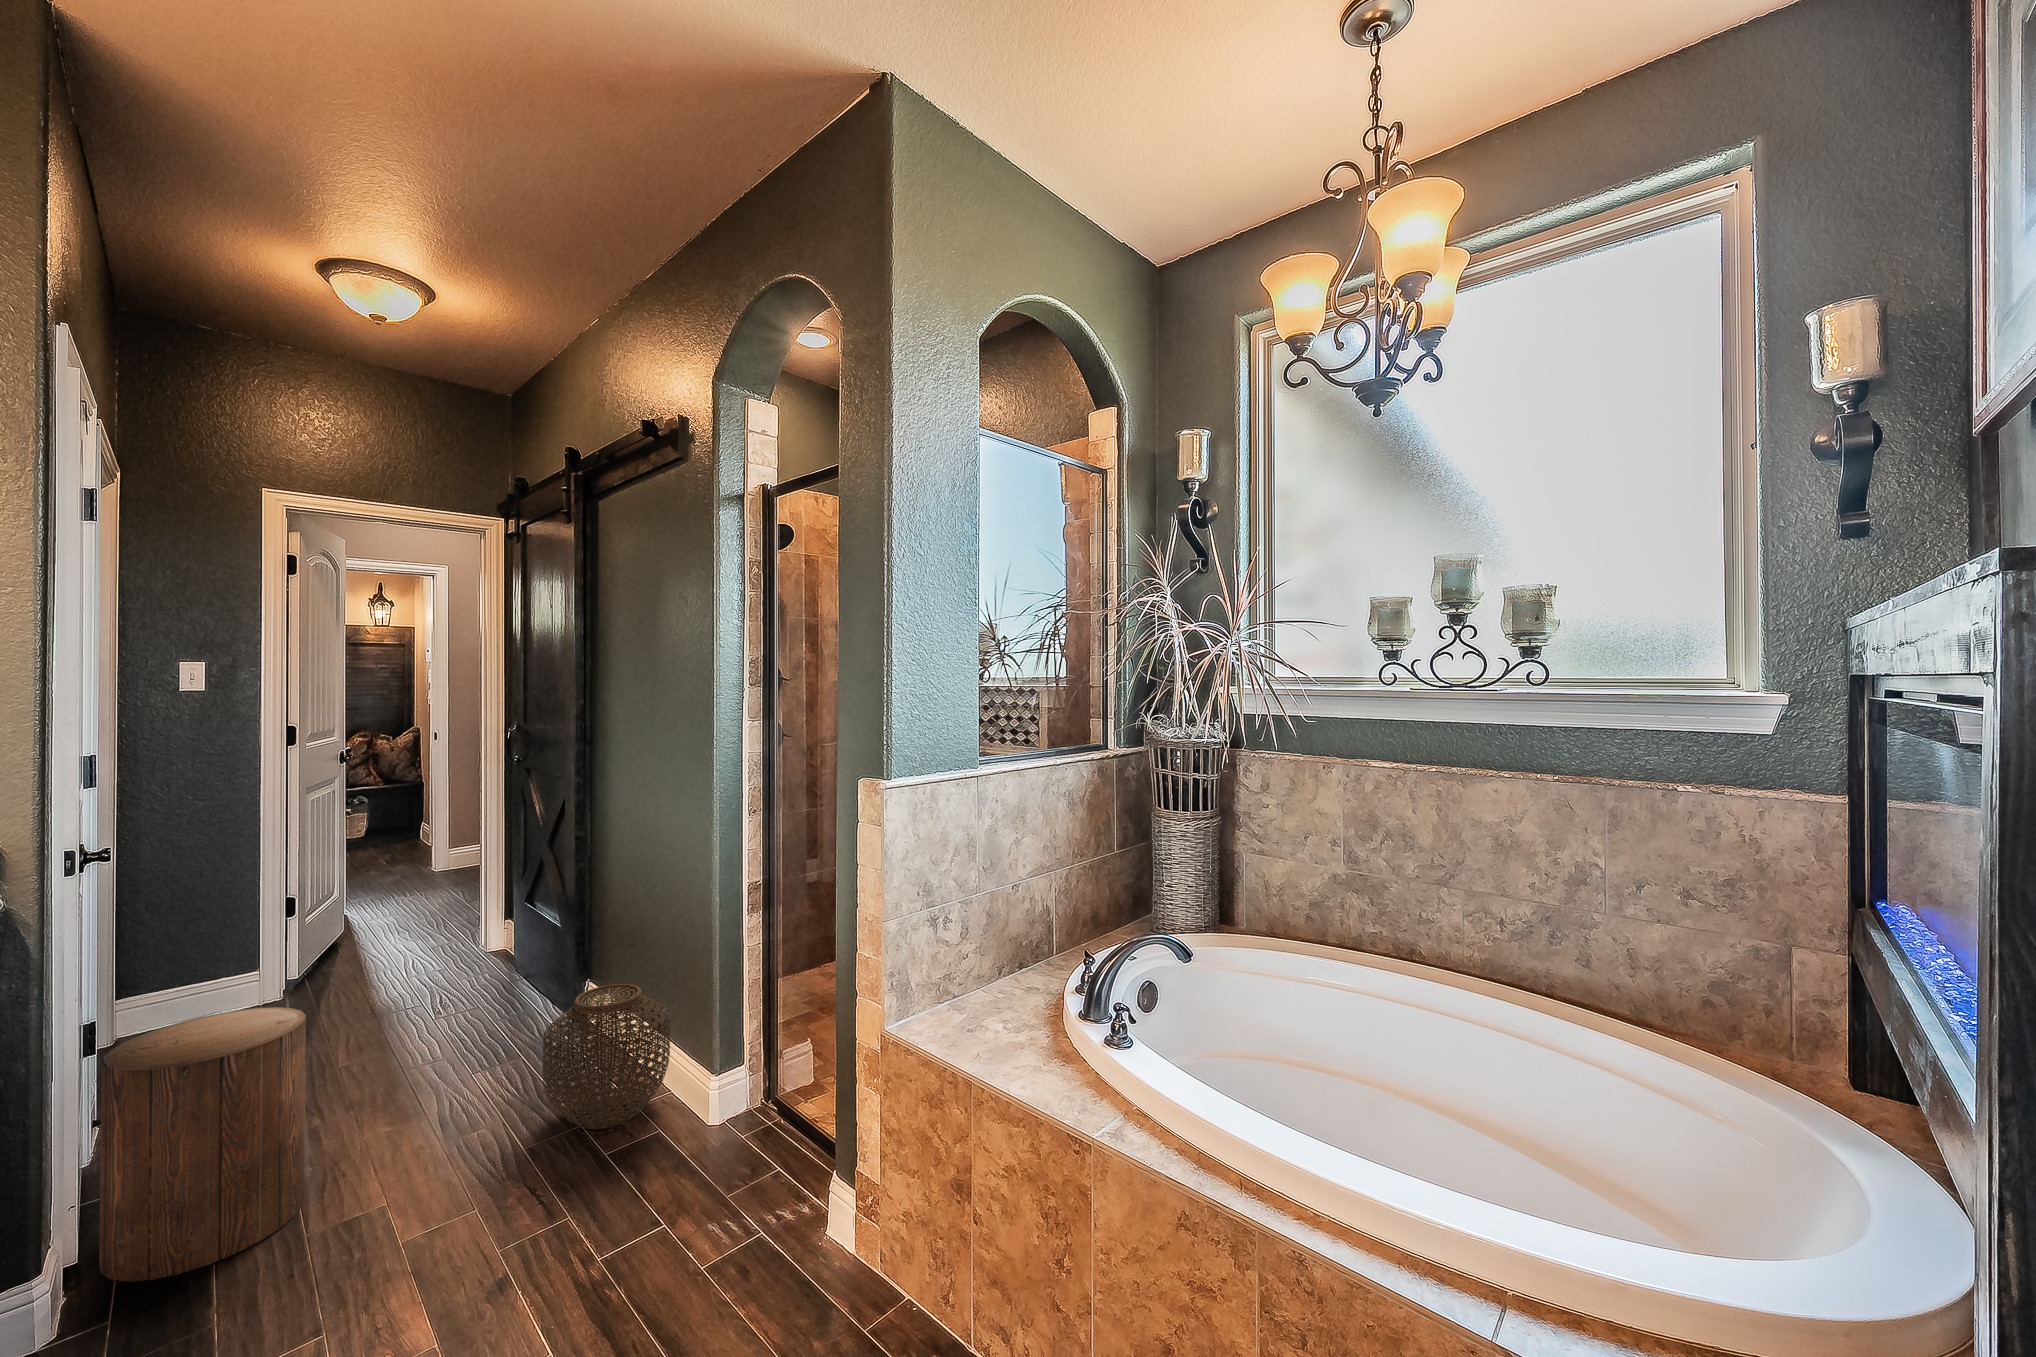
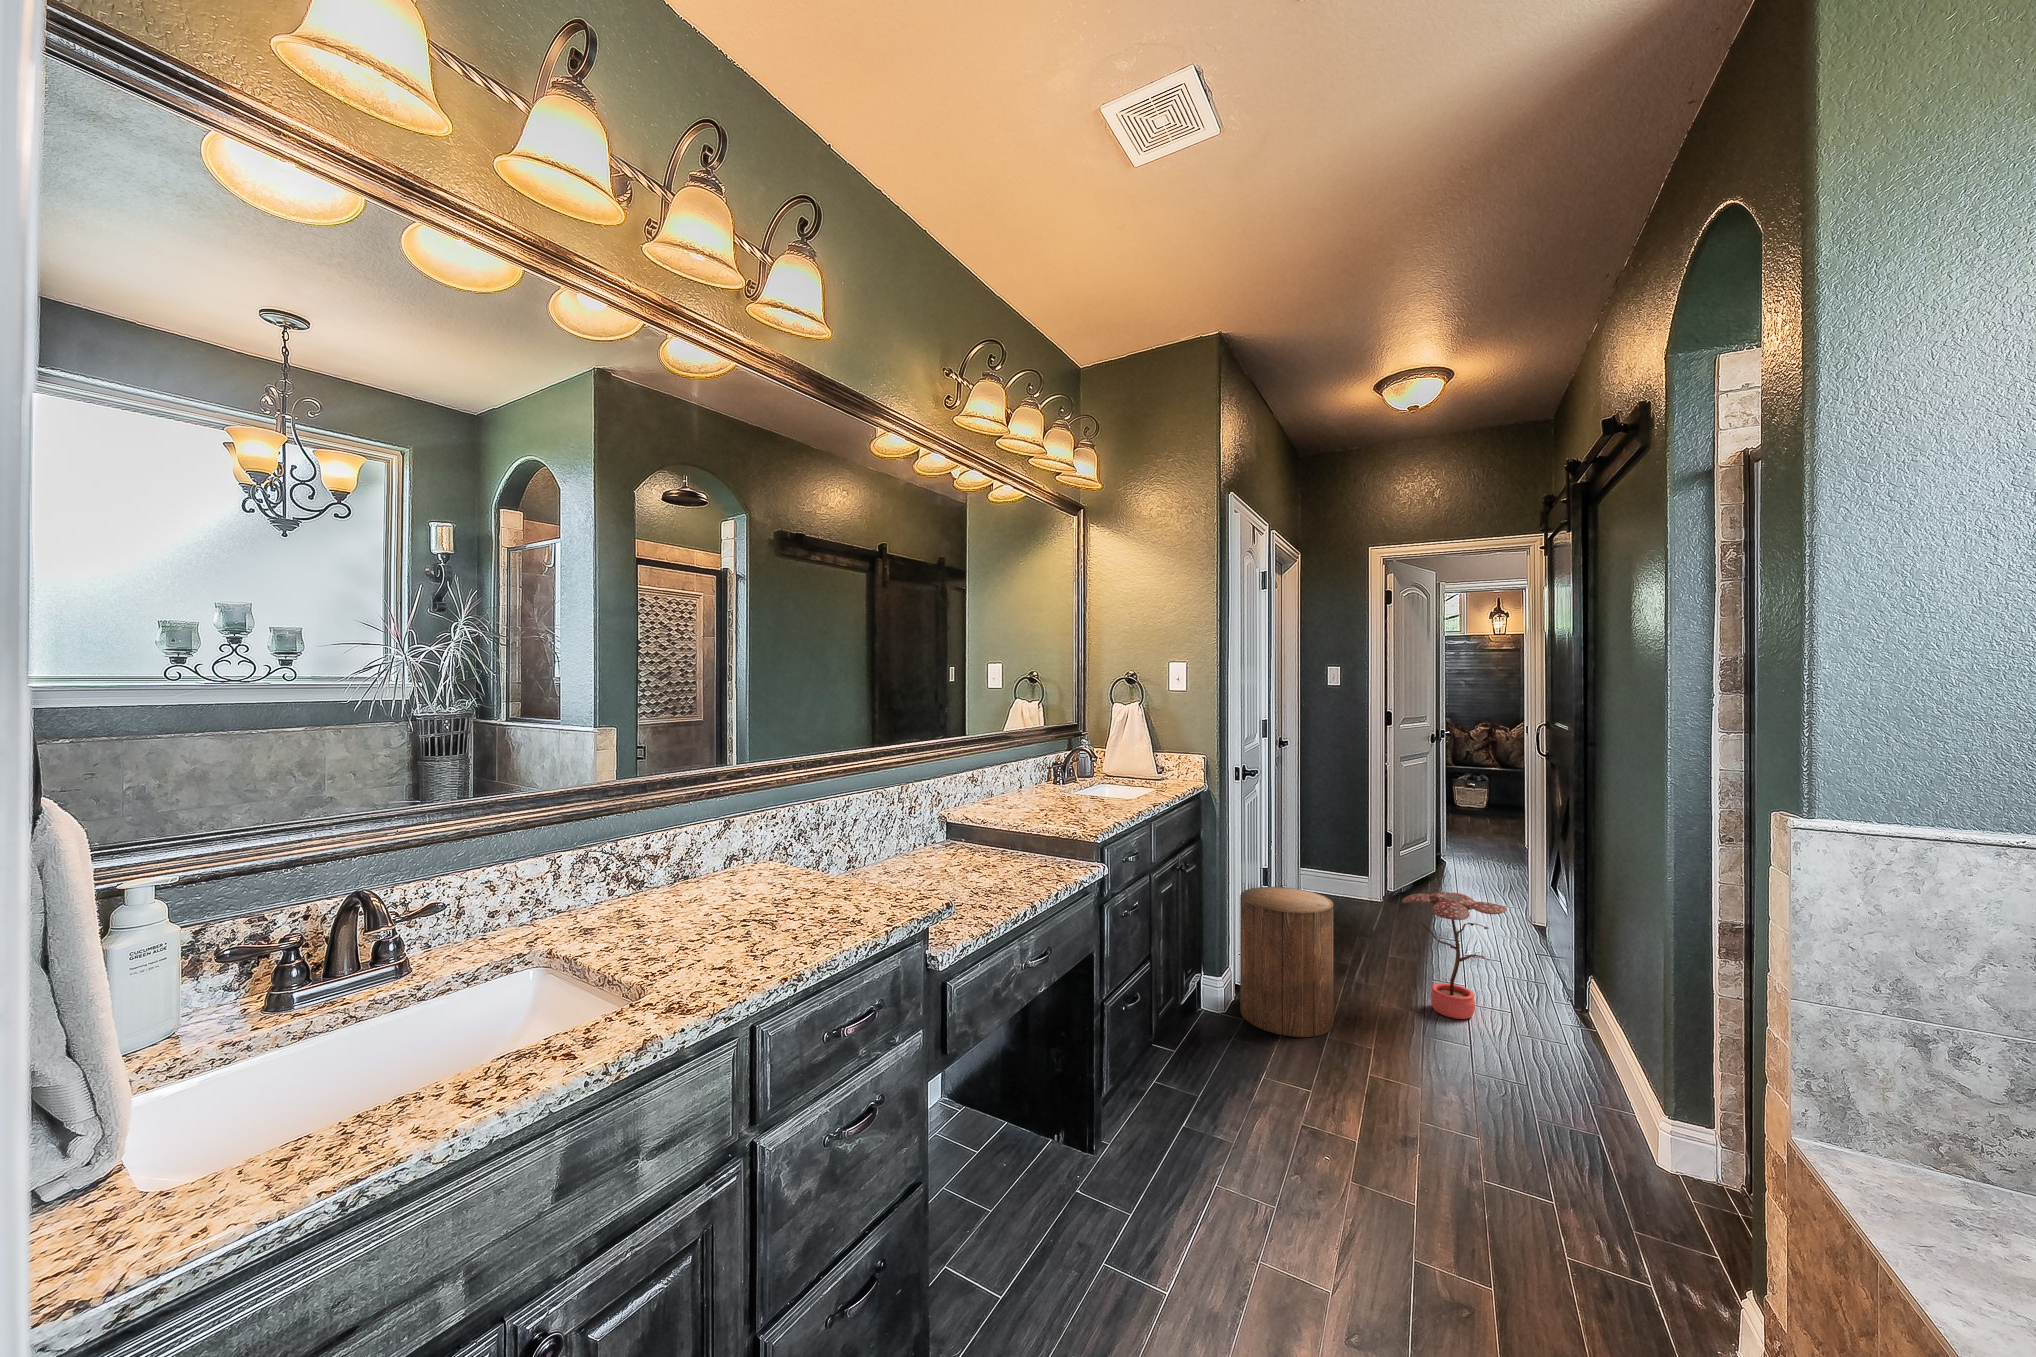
potted plant: none [389,938,524,1098] -> present [1402,892,1507,1019]
woven basket: present [542,984,670,1129] -> none [1495,971,1628,1110]

